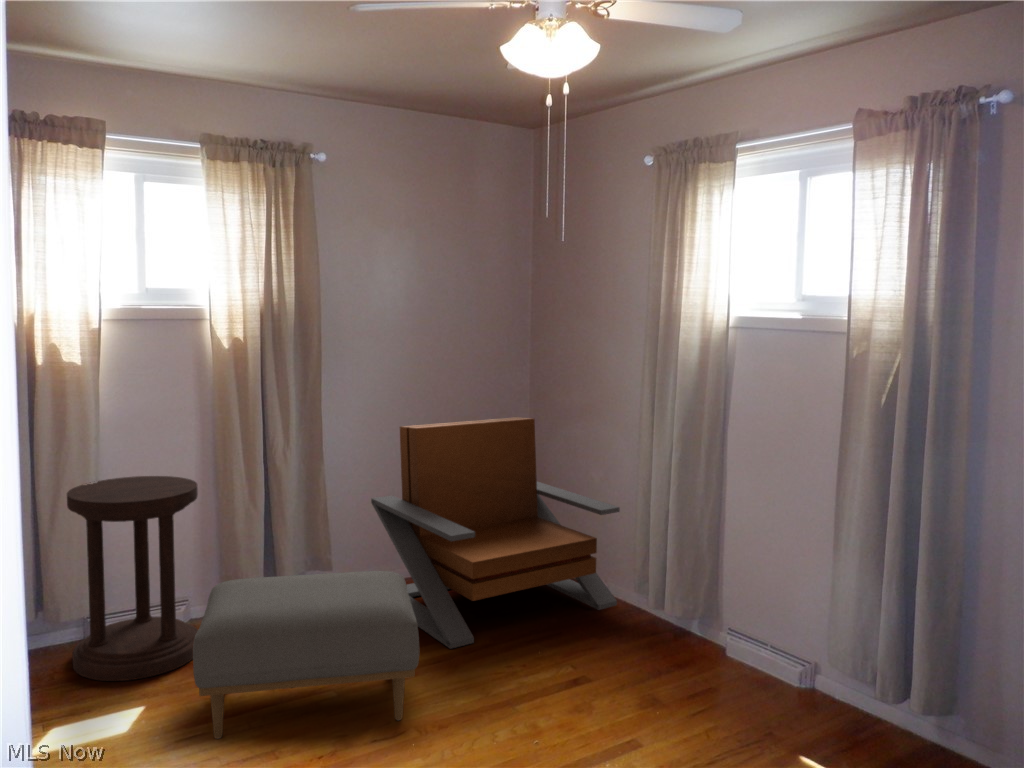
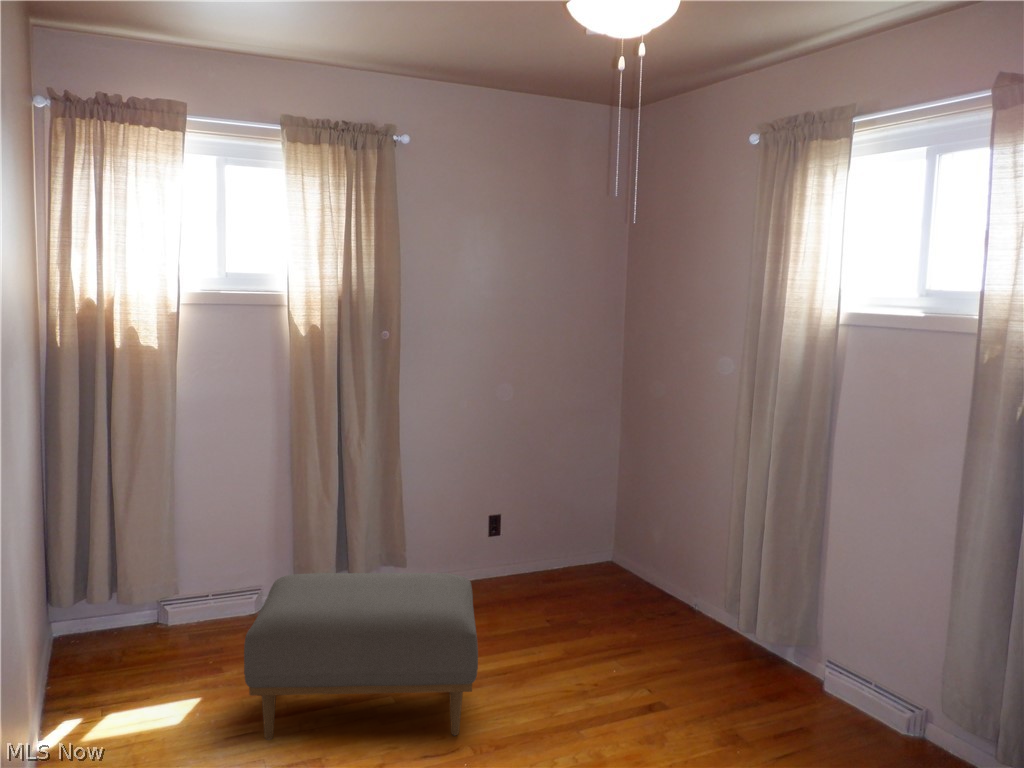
lounge chair: present [371,417,620,649] -> none [448,415,710,659]
side table: present [67,476,198,681] -> none [140,462,268,668]

